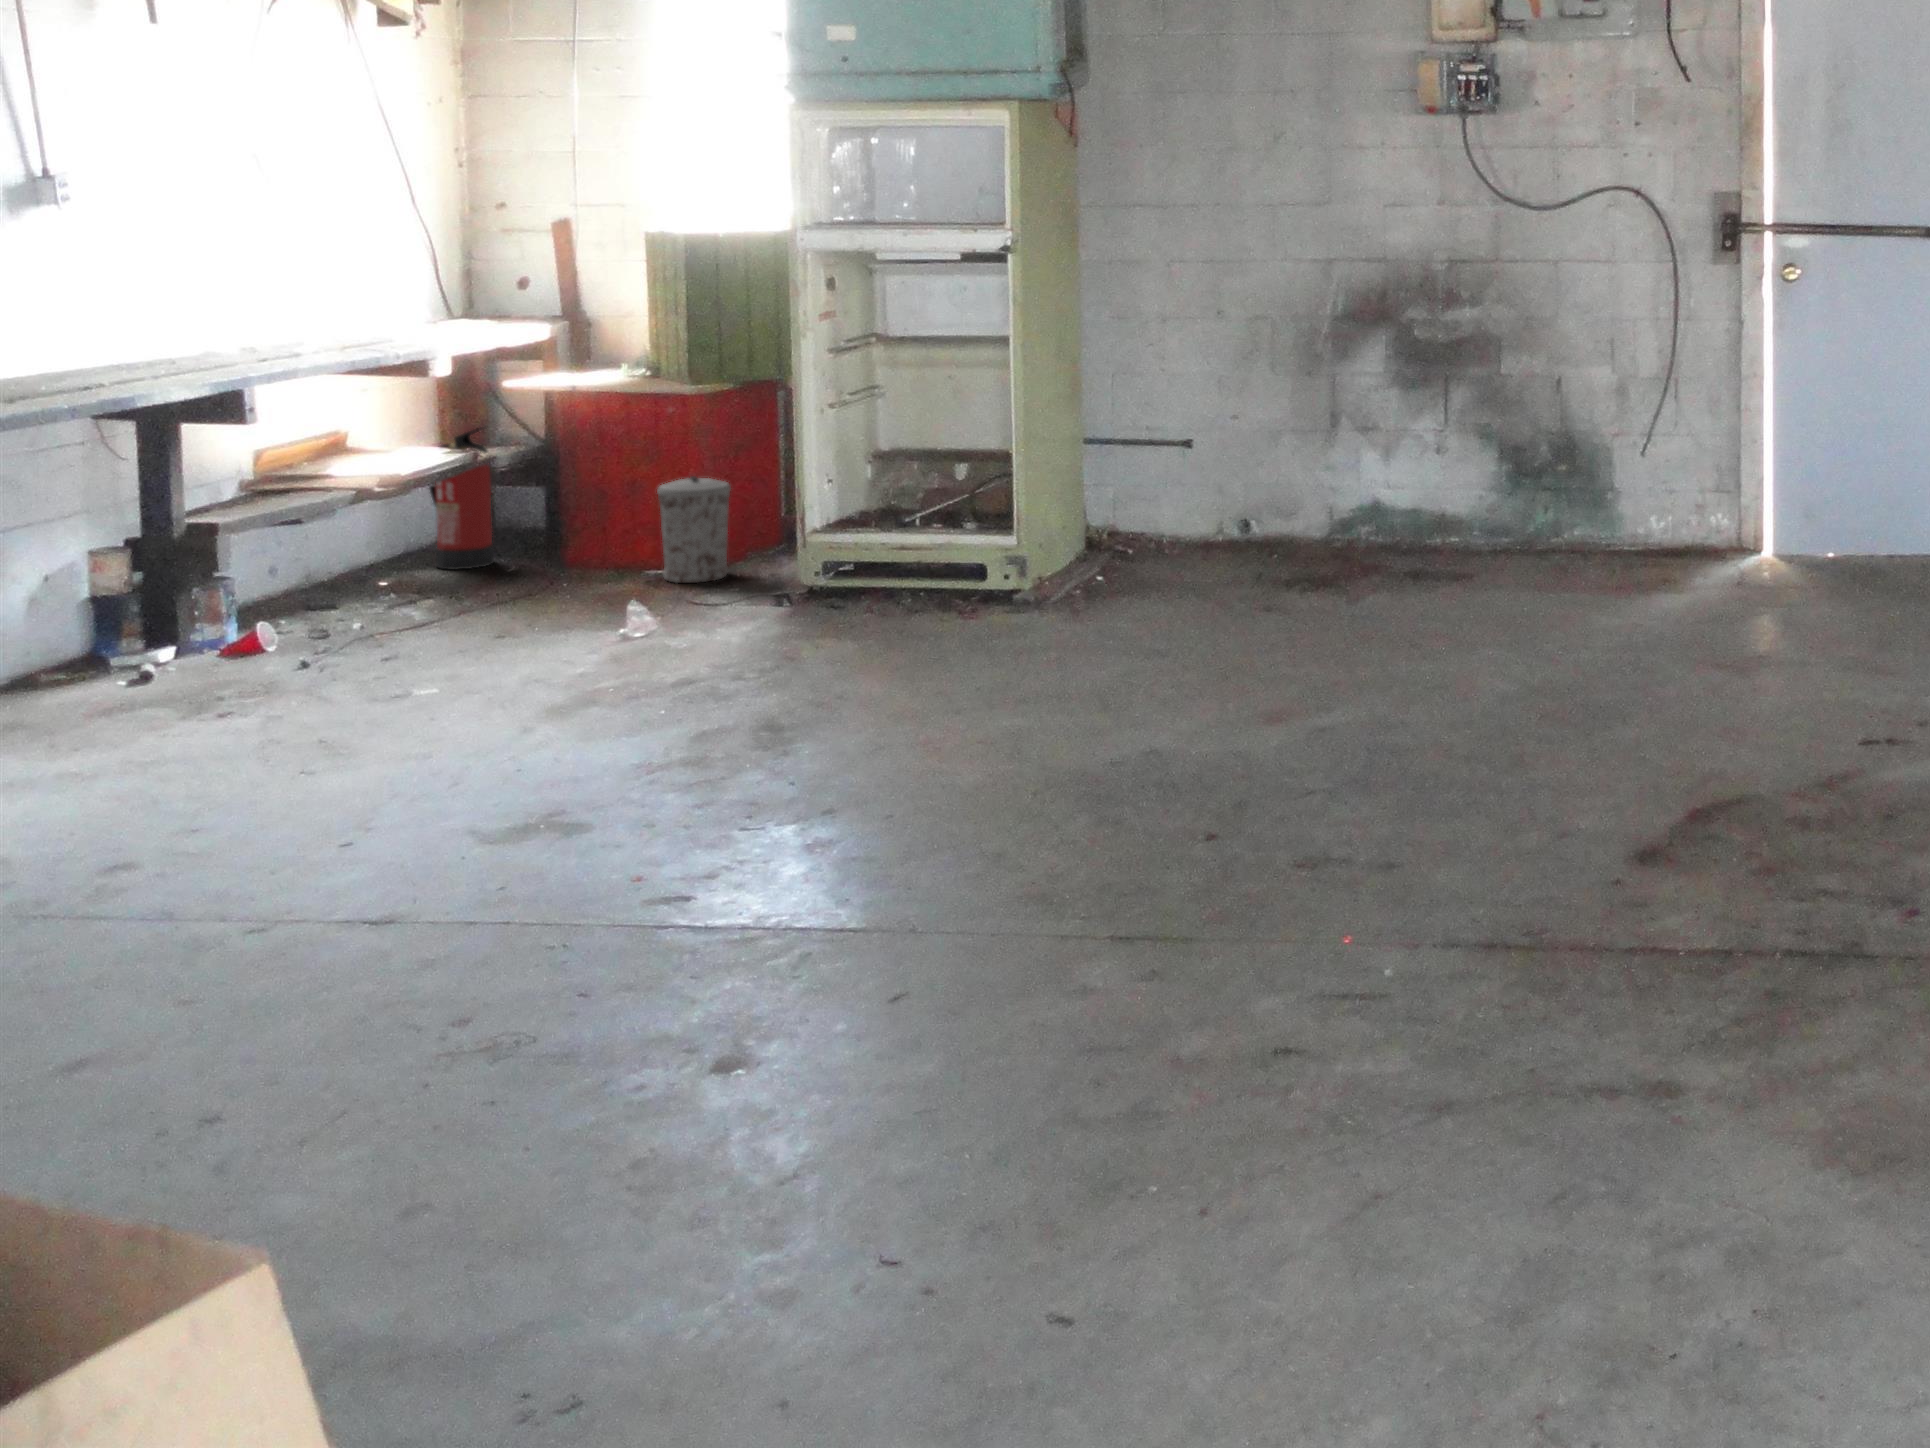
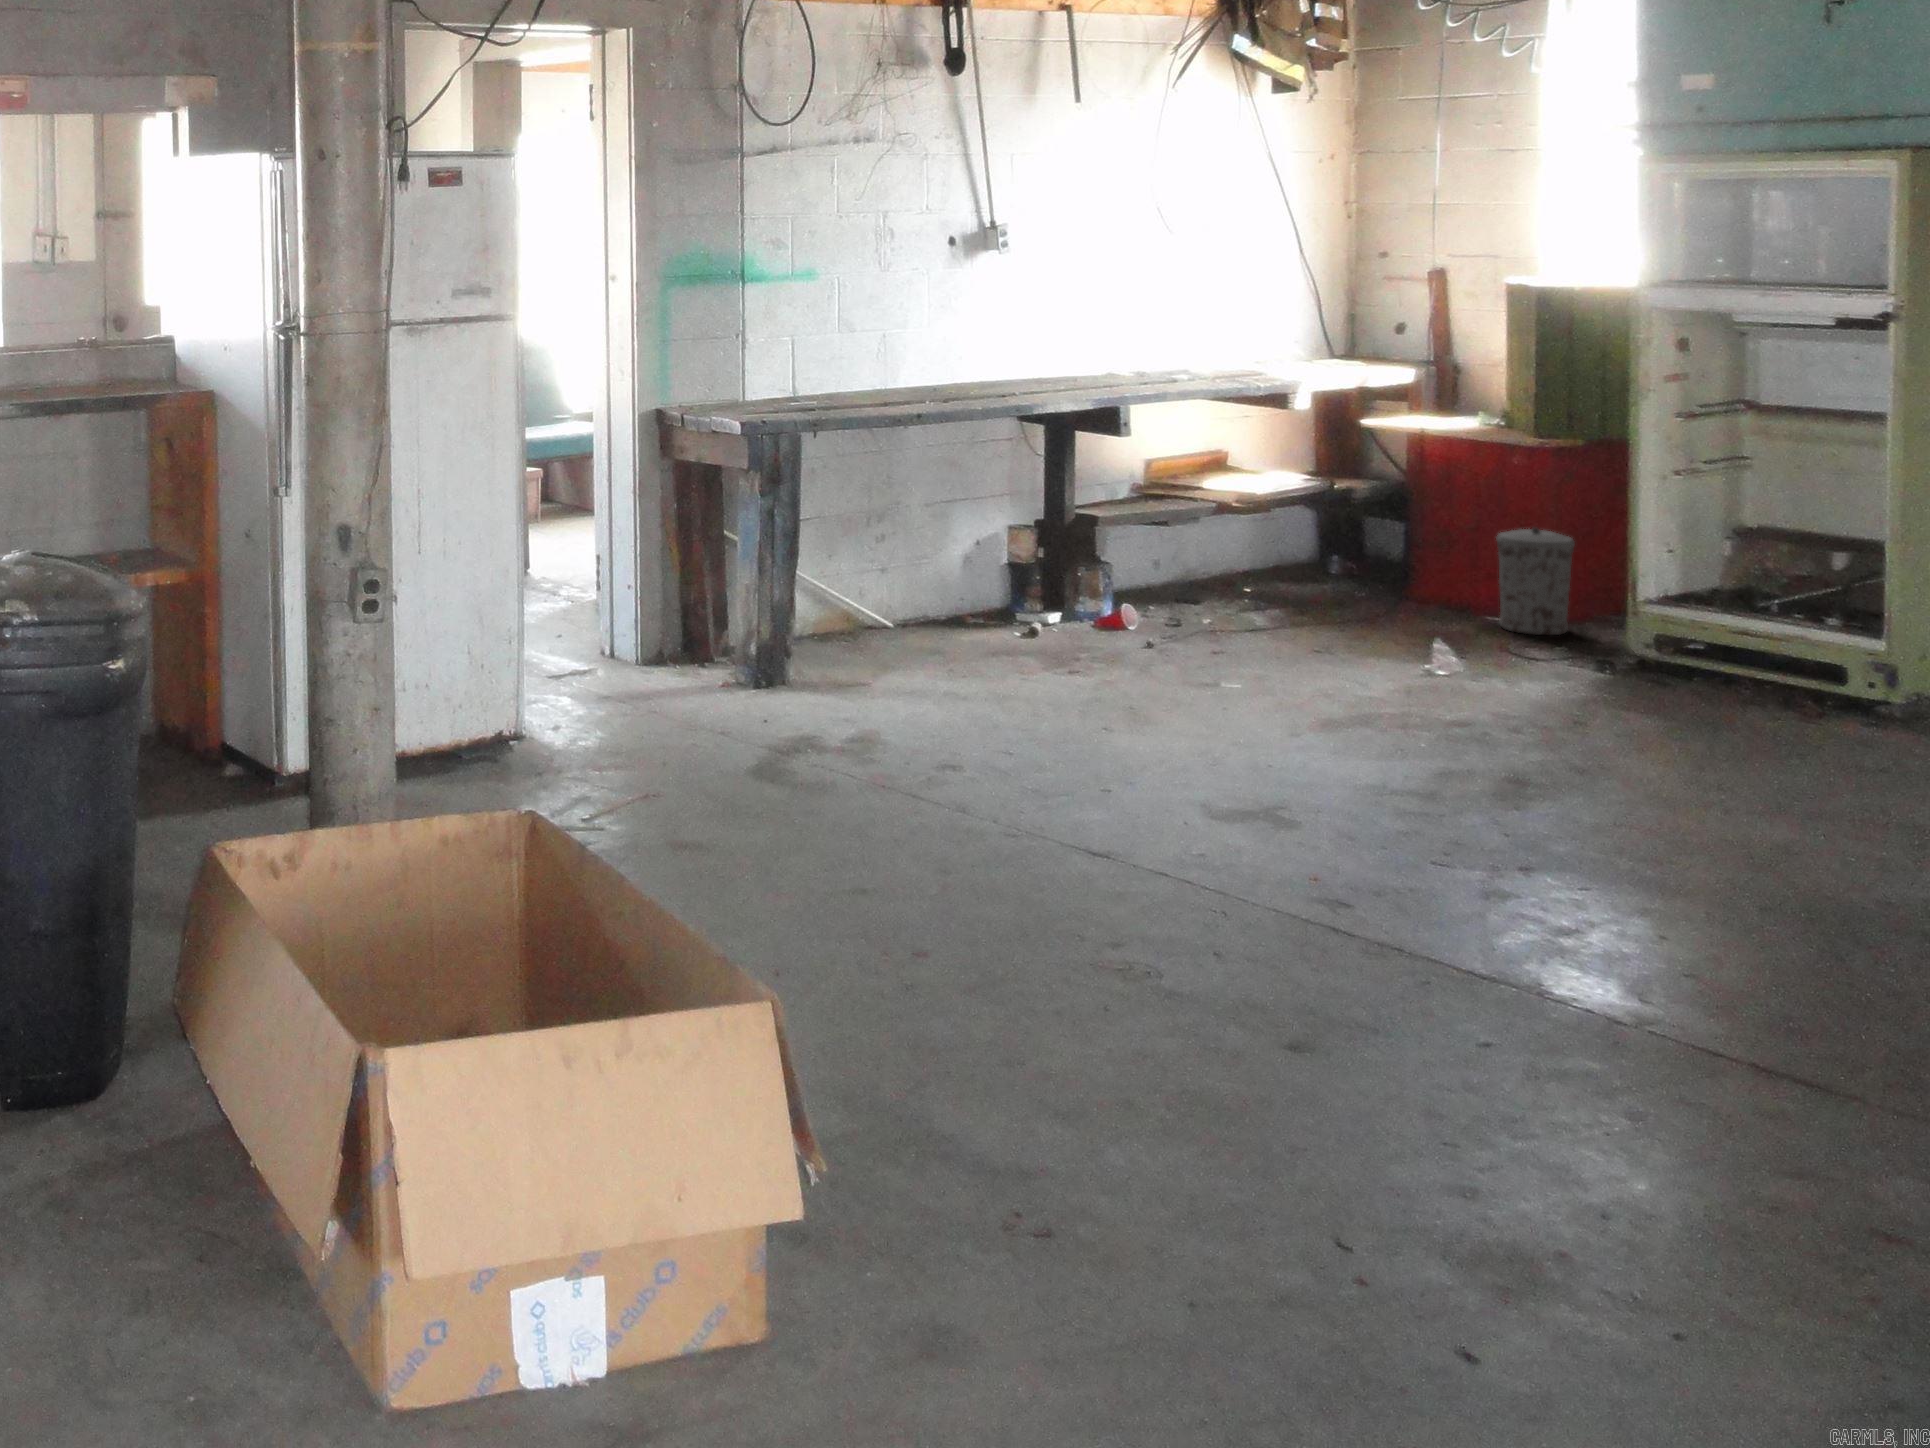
fire extinguisher: present [428,428,494,570] -> none [1299,458,1352,587]

